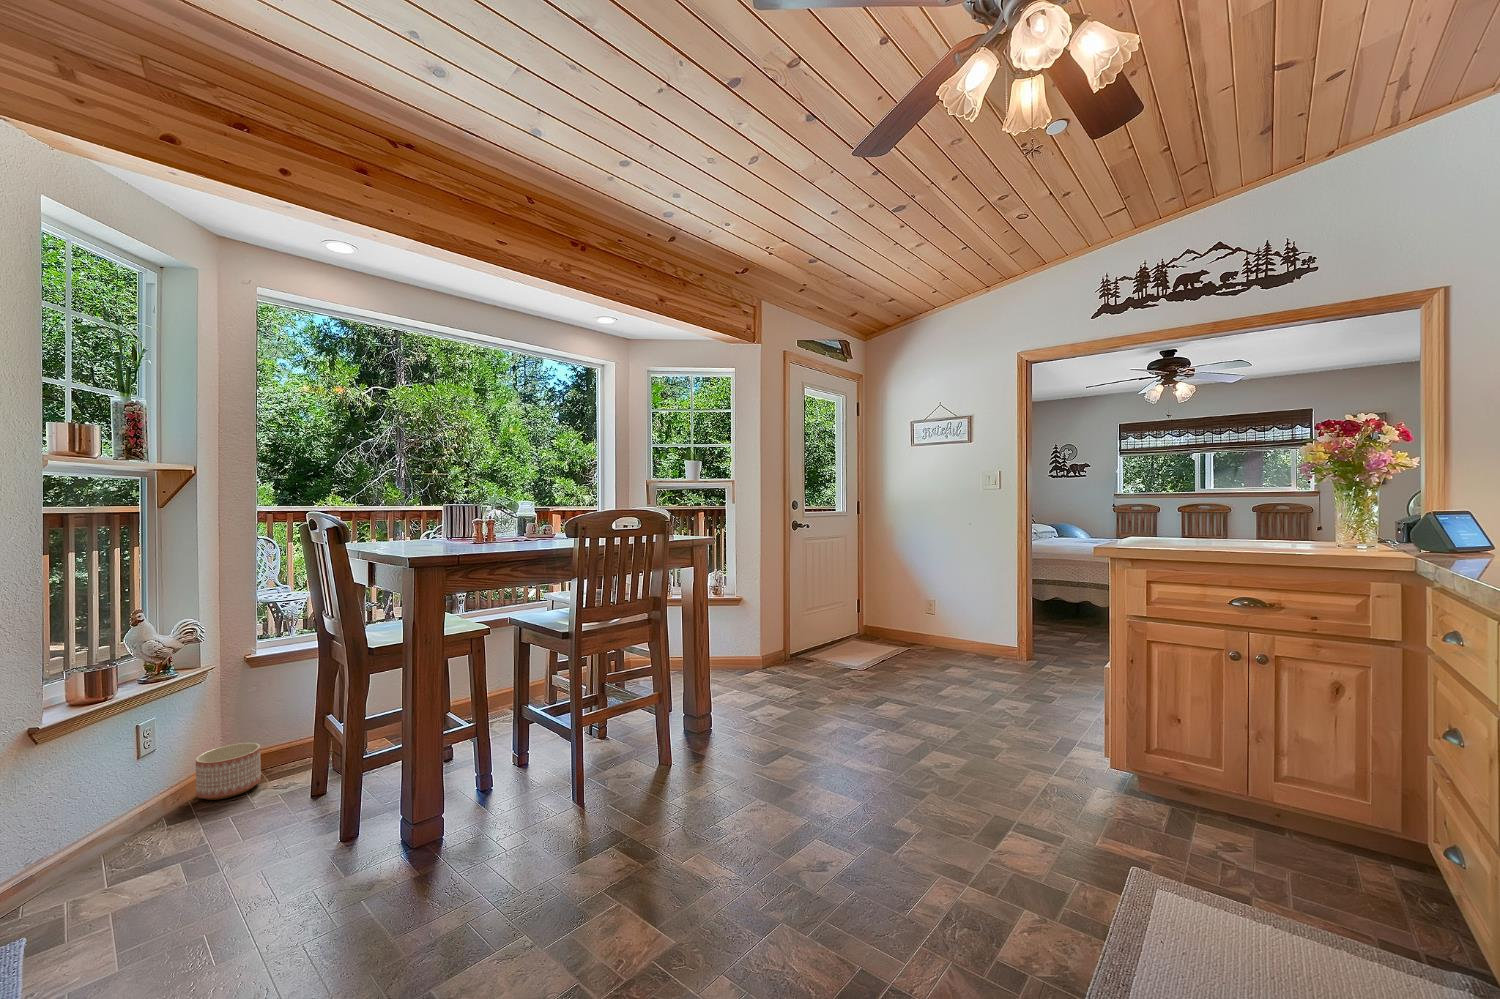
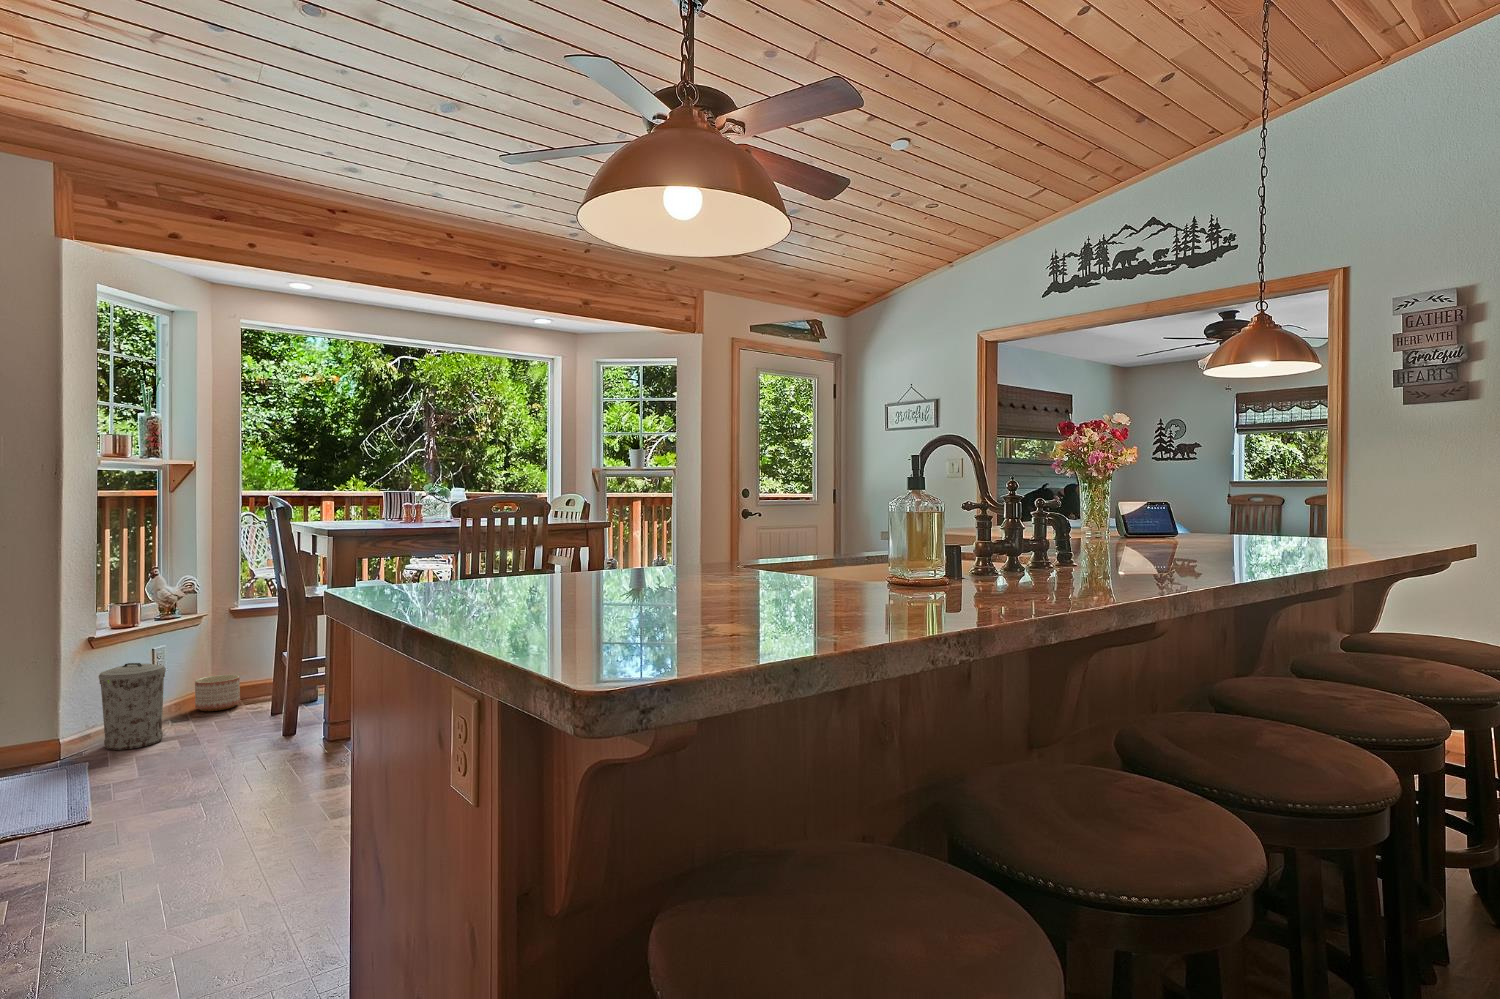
trash can: none [33,759,151,907] -> present [99,663,166,750]

